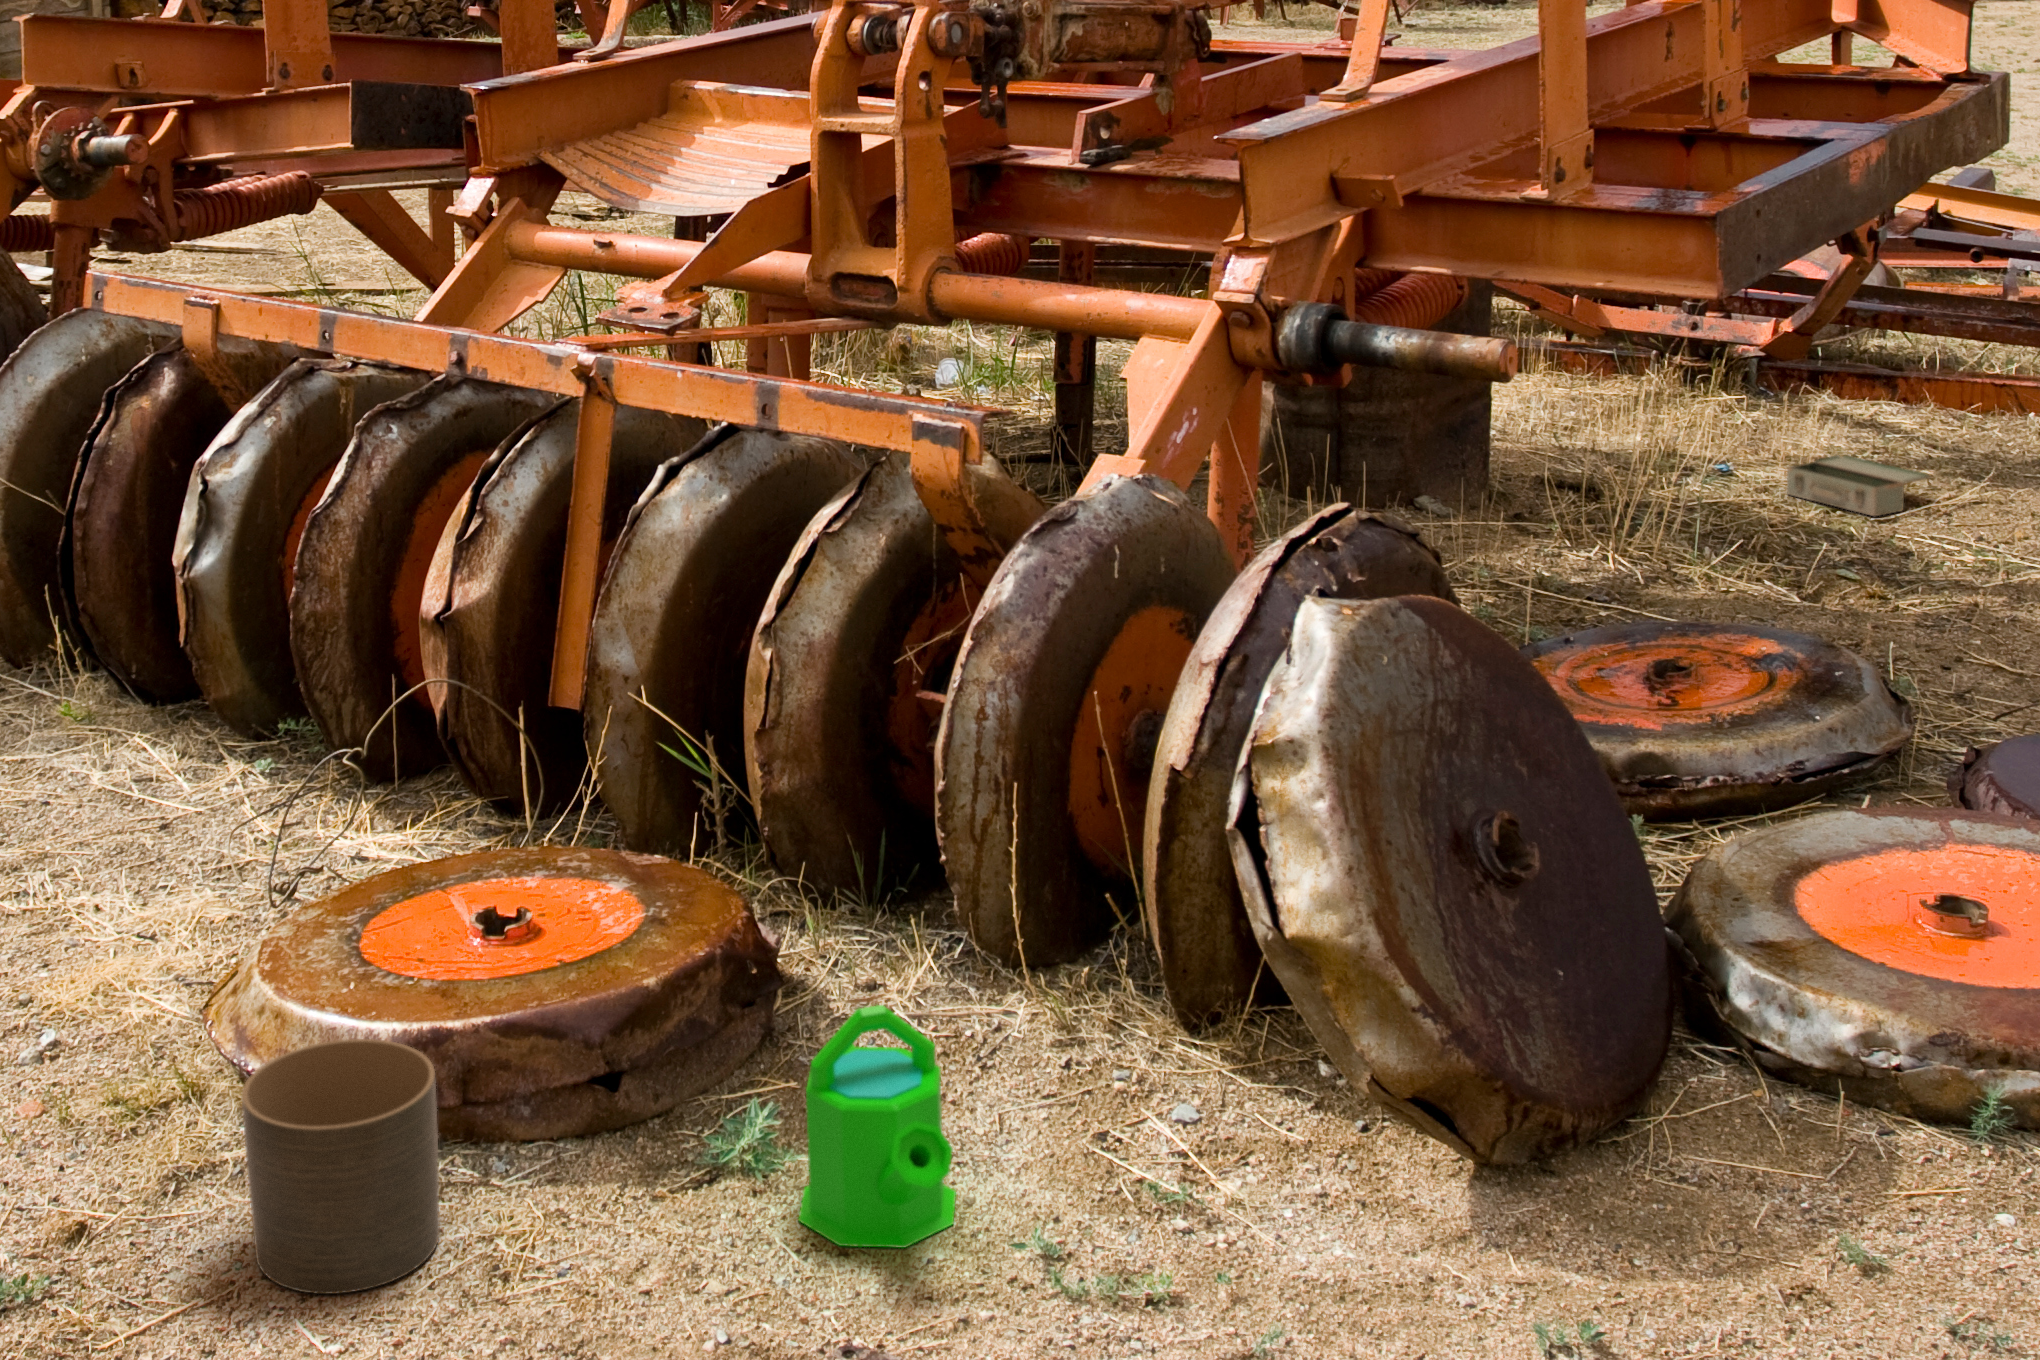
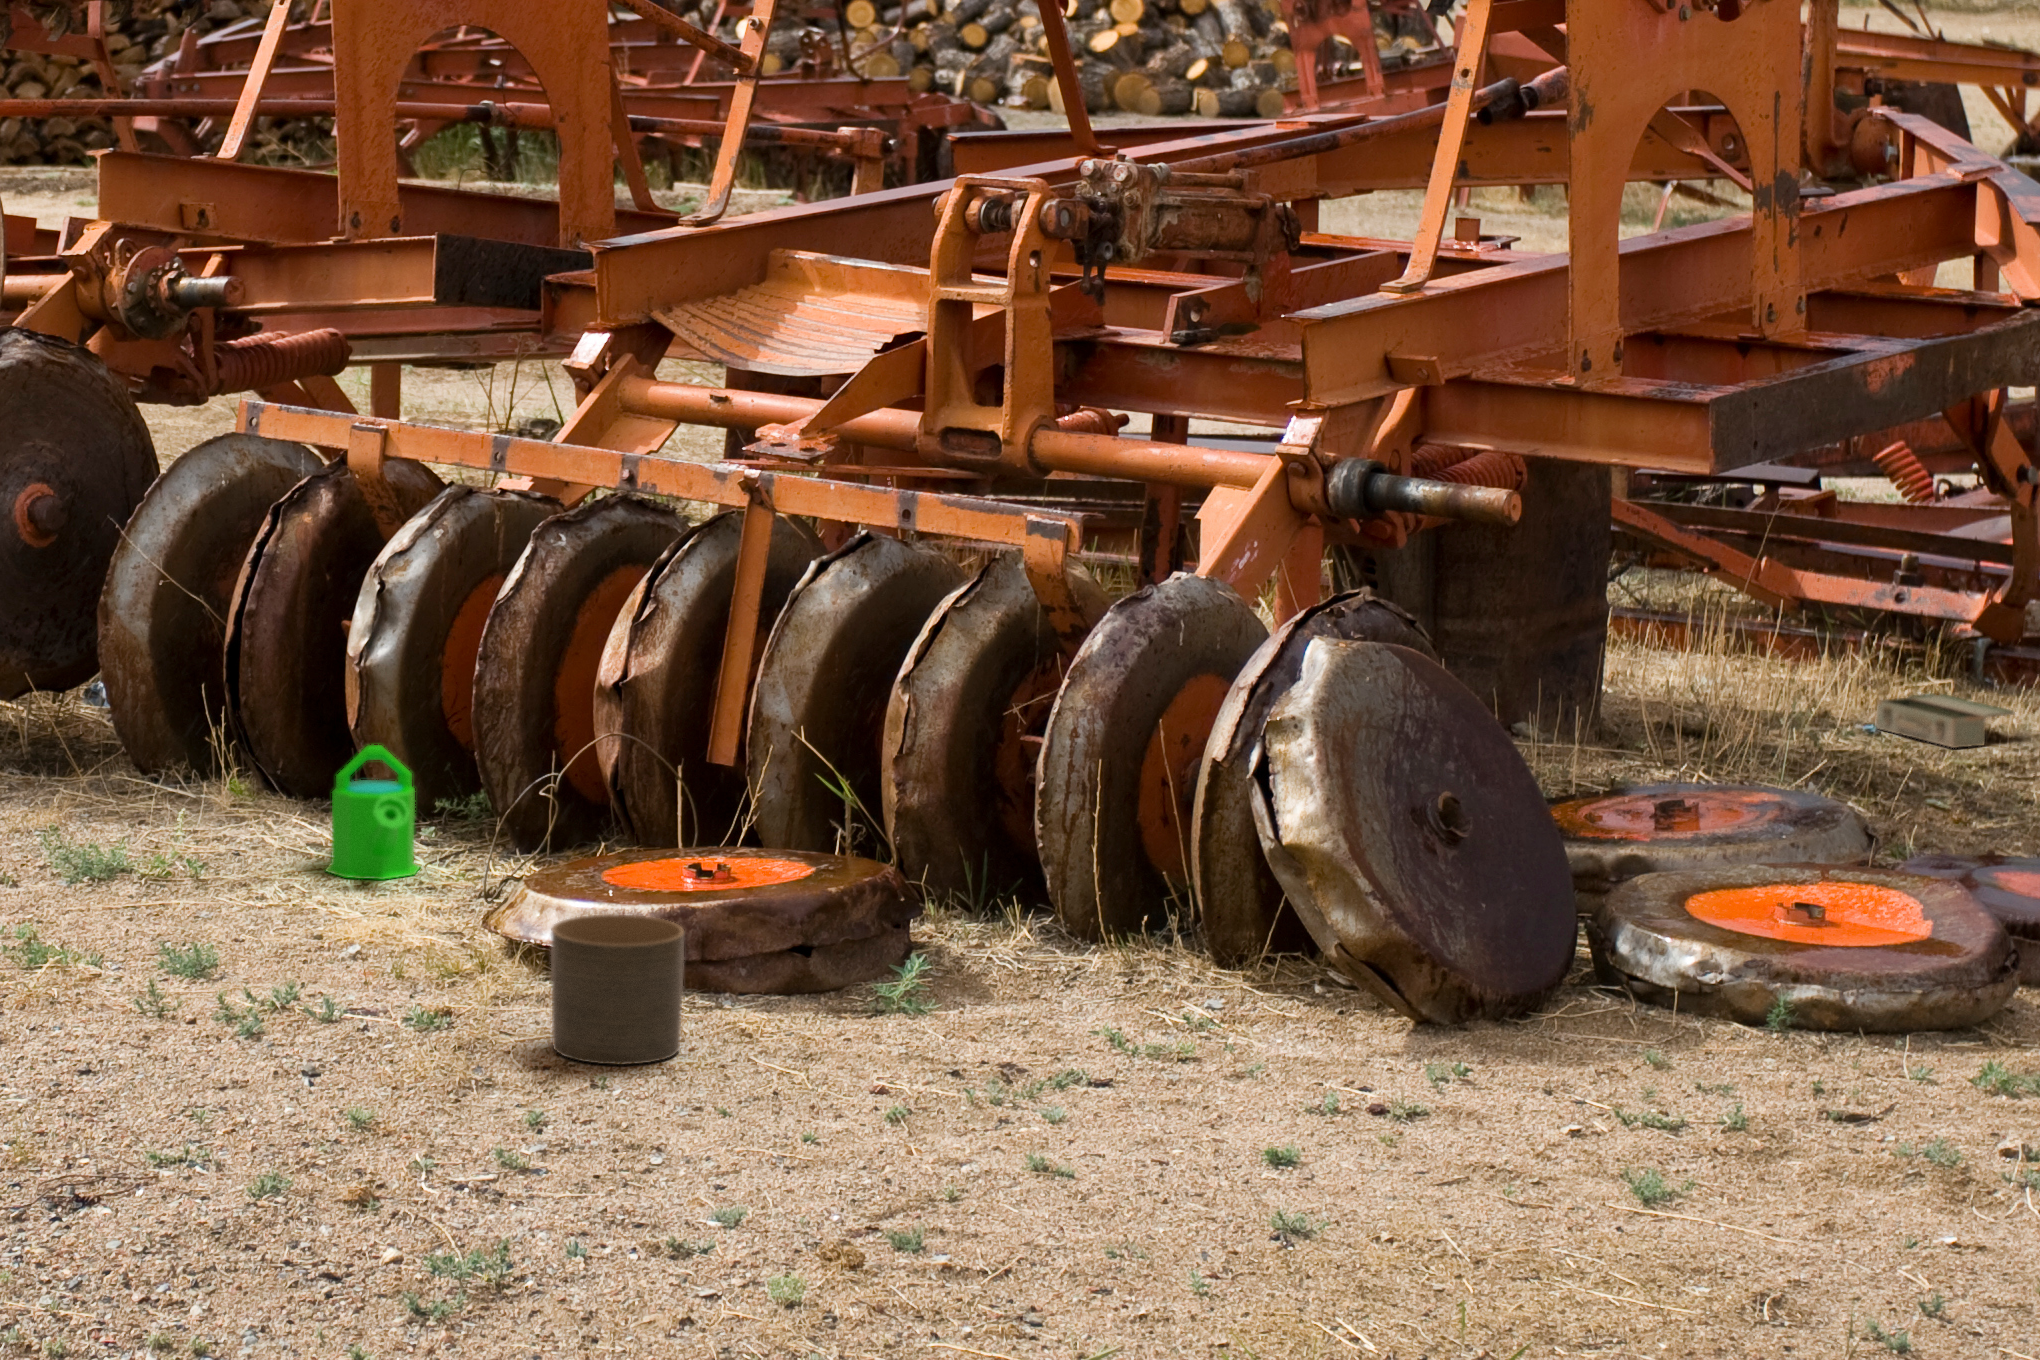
watering can: present [799,1005,956,1248] -> present [326,745,420,880]

